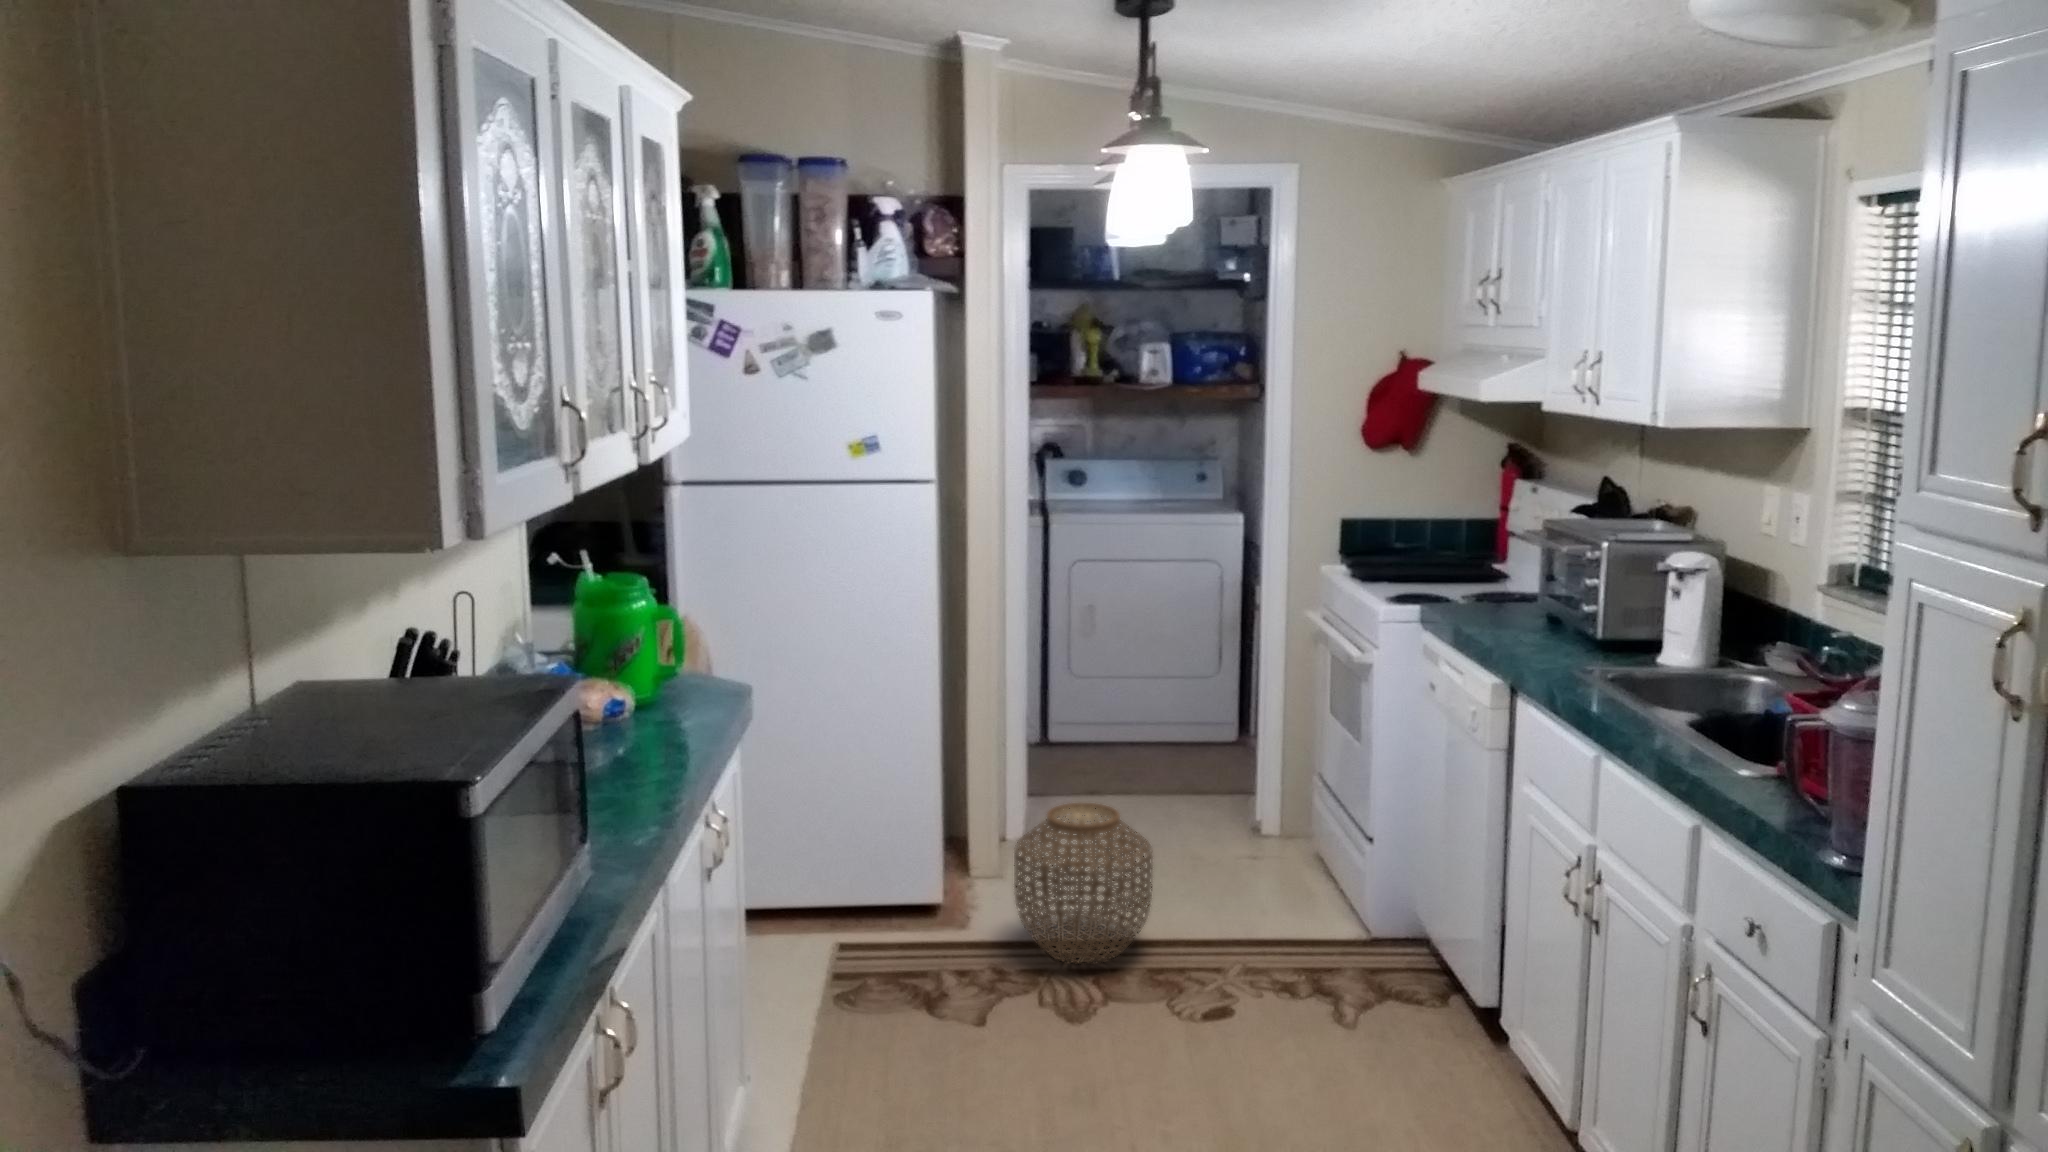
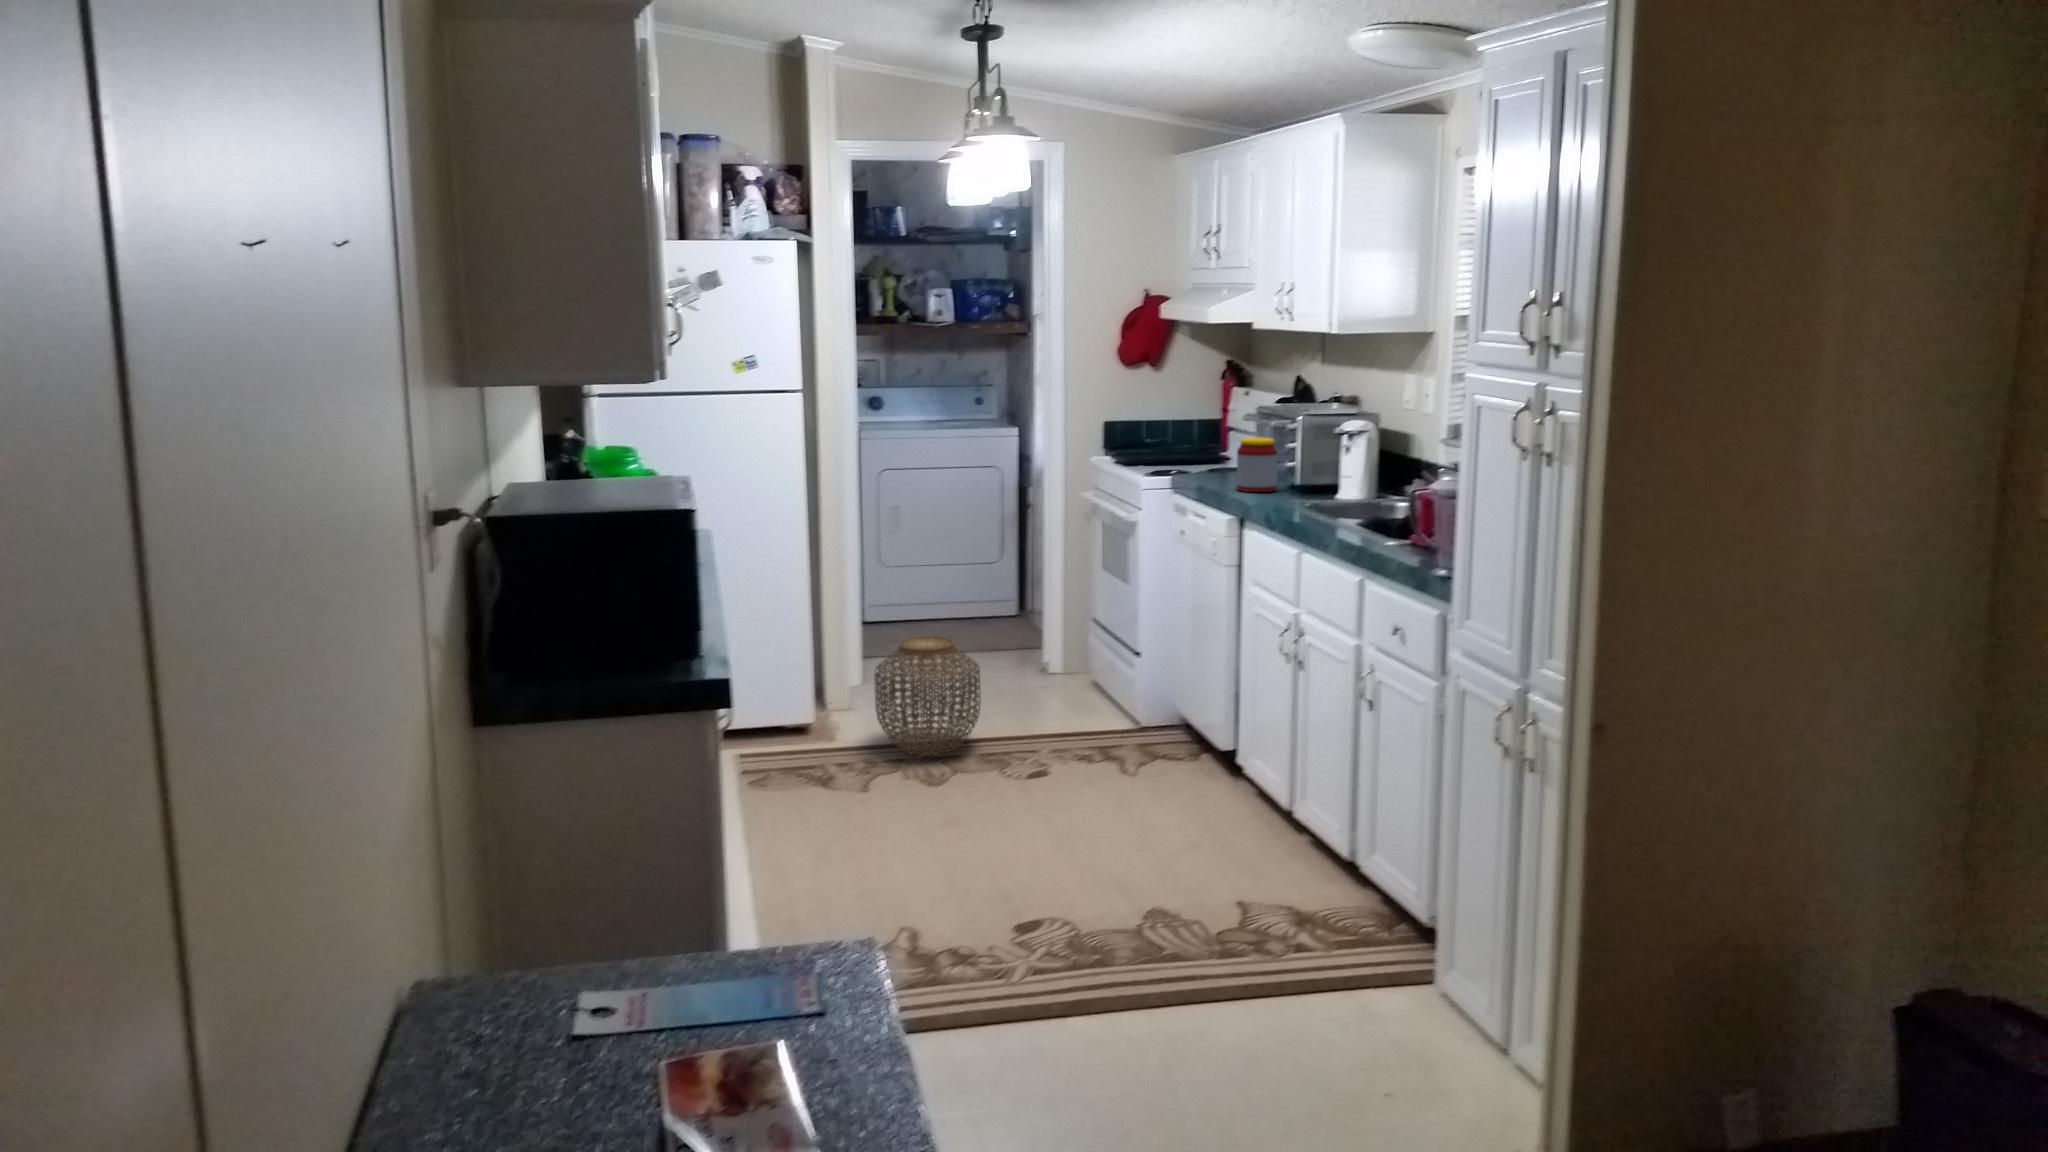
jar: none [1508,568,1570,648] -> present [1236,437,1277,492]

